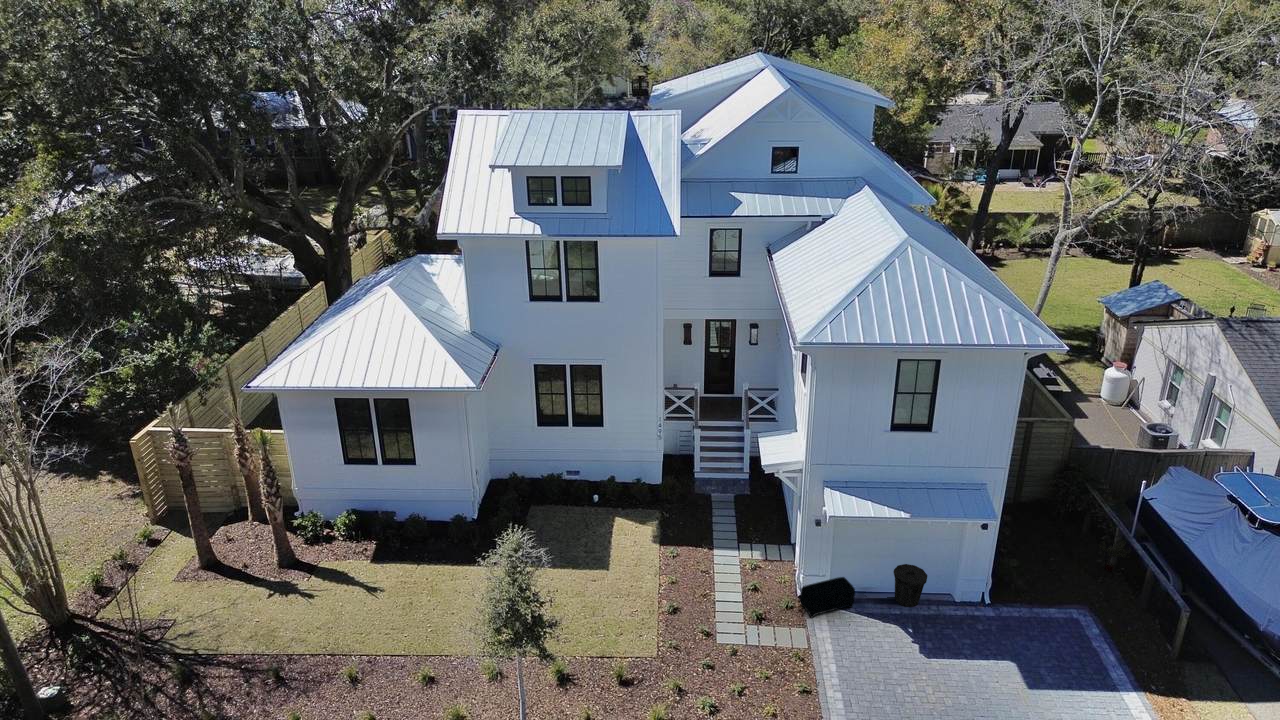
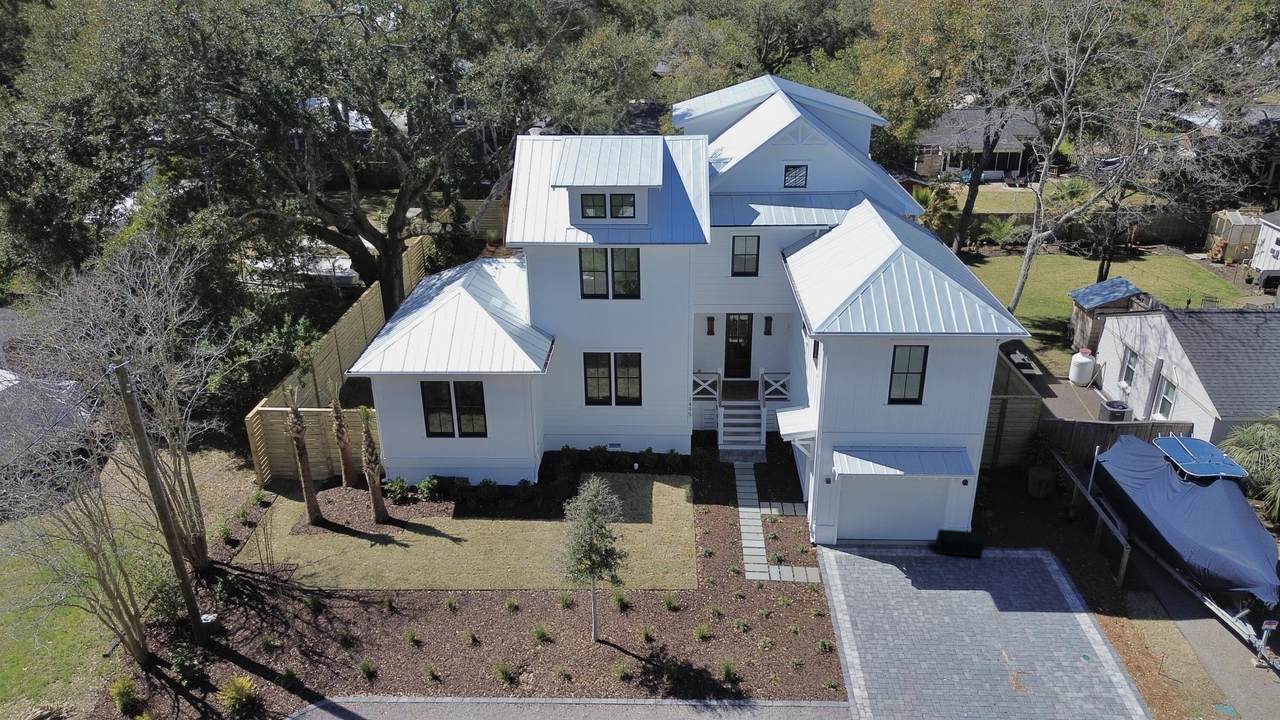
trash can: present [893,564,927,607] -> present [1028,467,1055,498]
bench: present [800,577,855,618] -> present [936,529,984,558]

